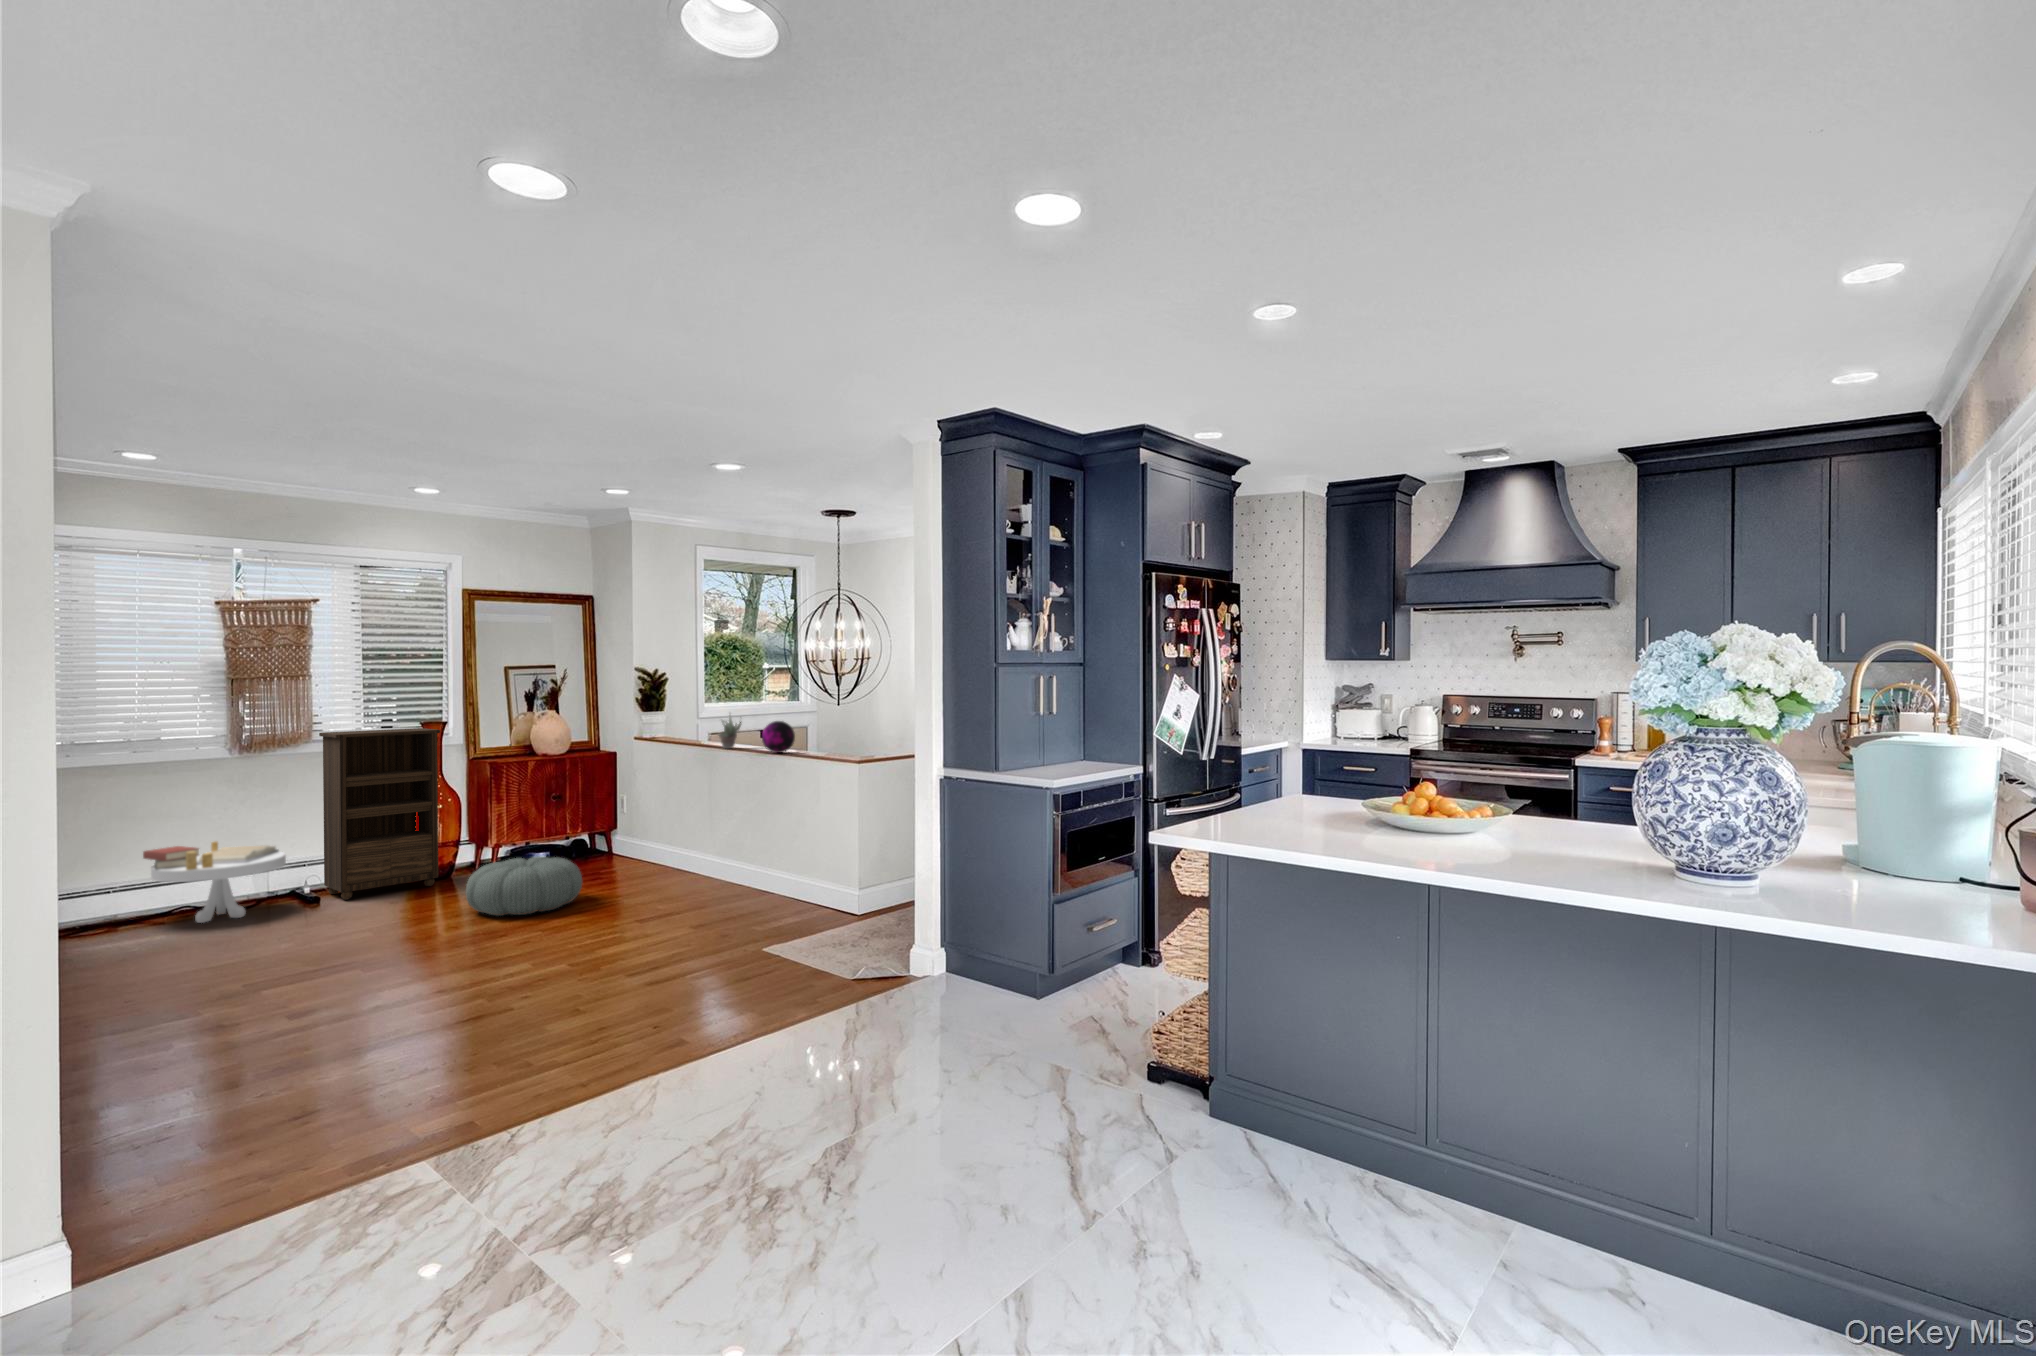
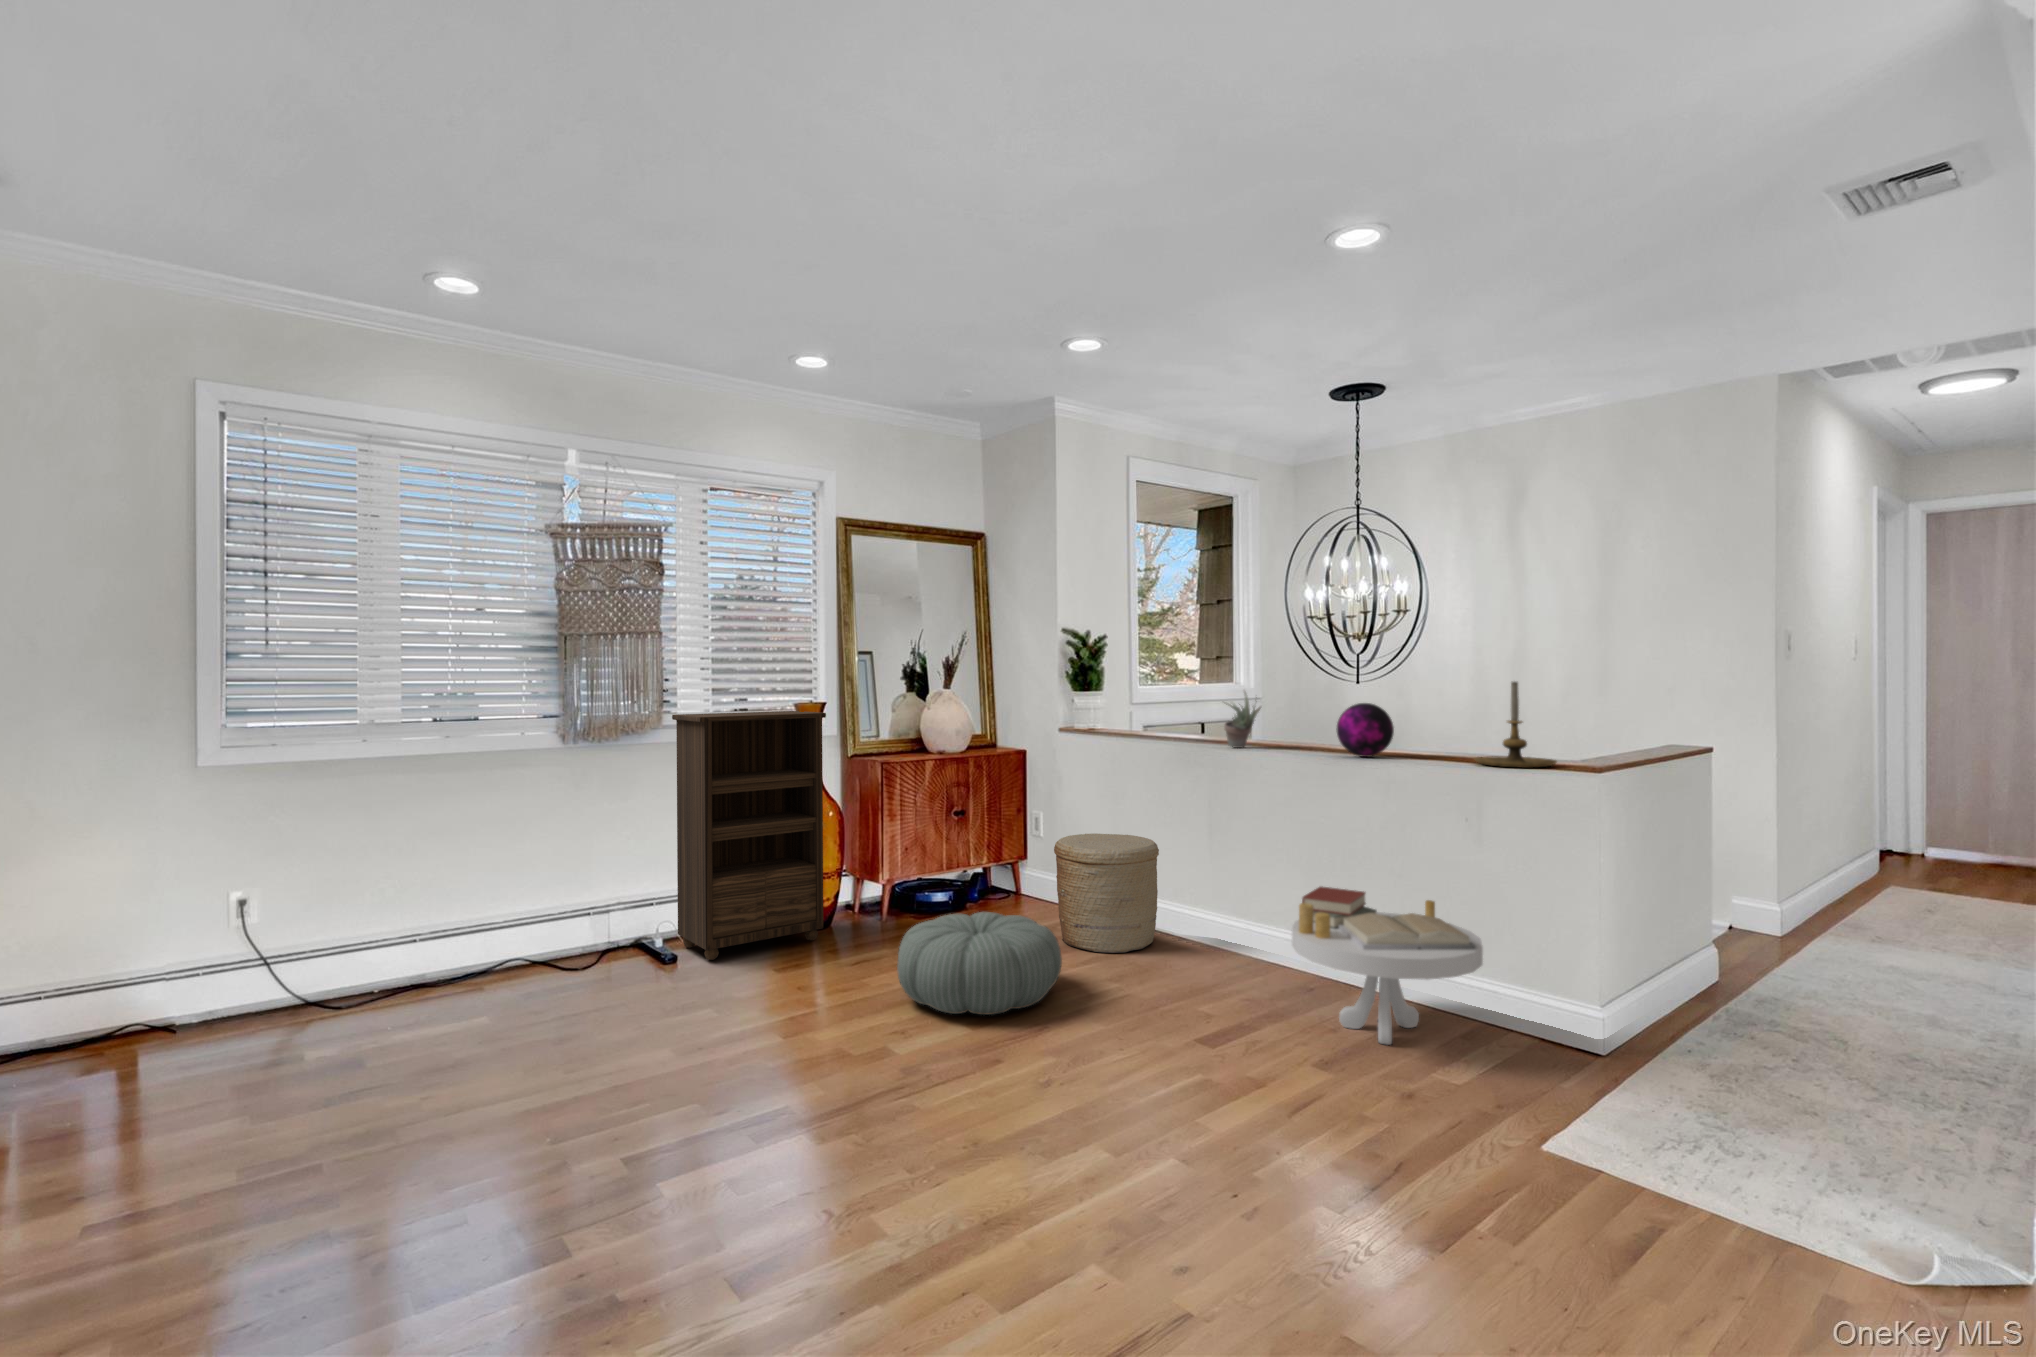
candle holder: none [817,709,859,757] -> present [1475,682,1557,768]
woven basket: none [607,808,680,883] -> present [1054,834,1159,953]
side table: present [143,841,286,923] -> present [1292,886,1483,1045]

